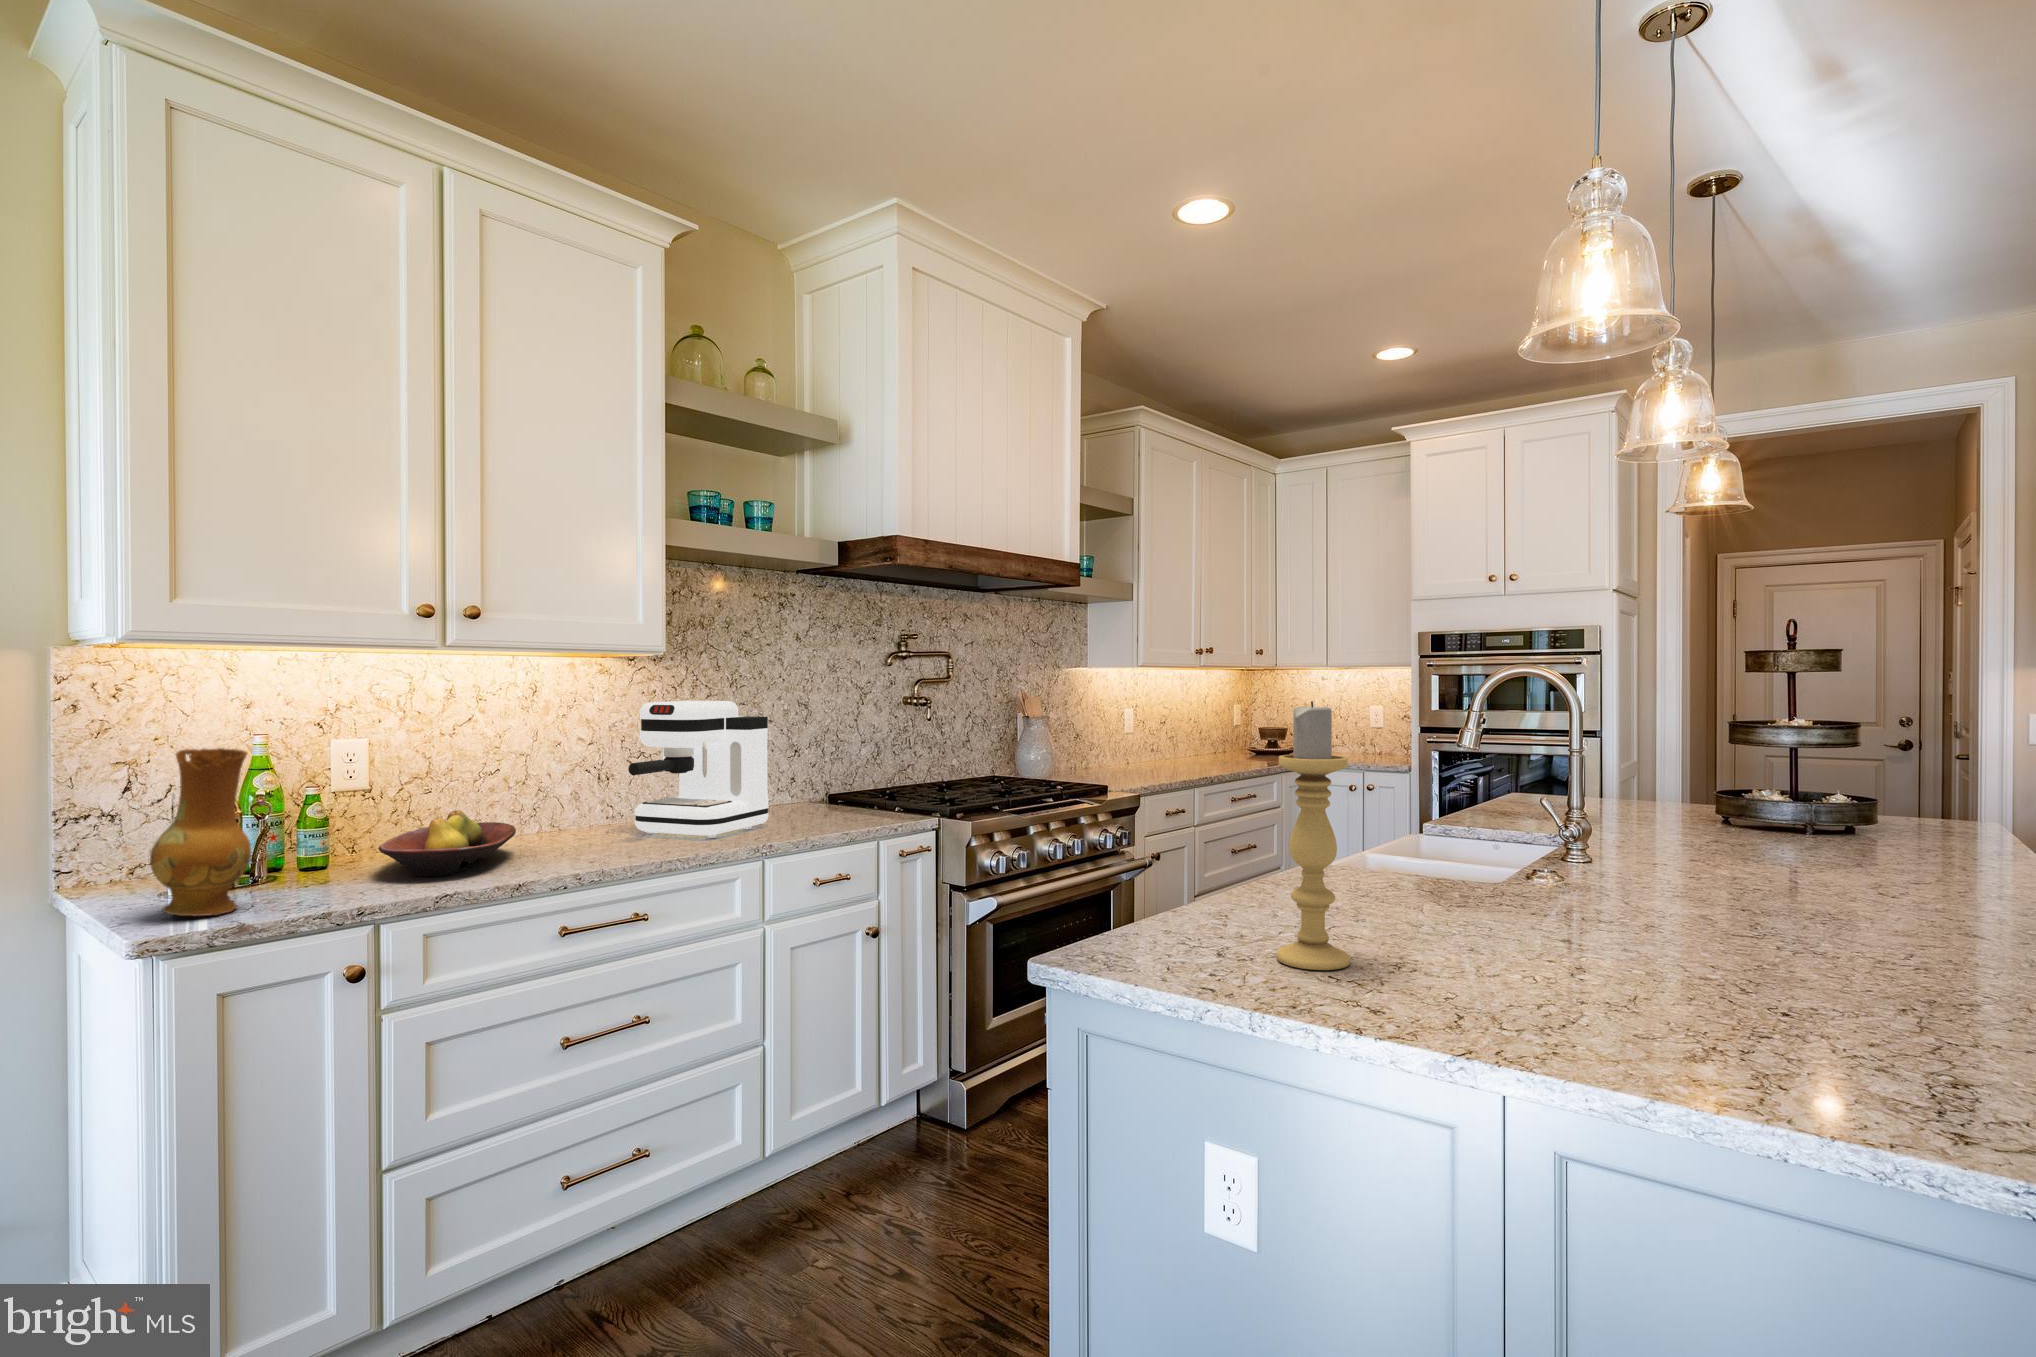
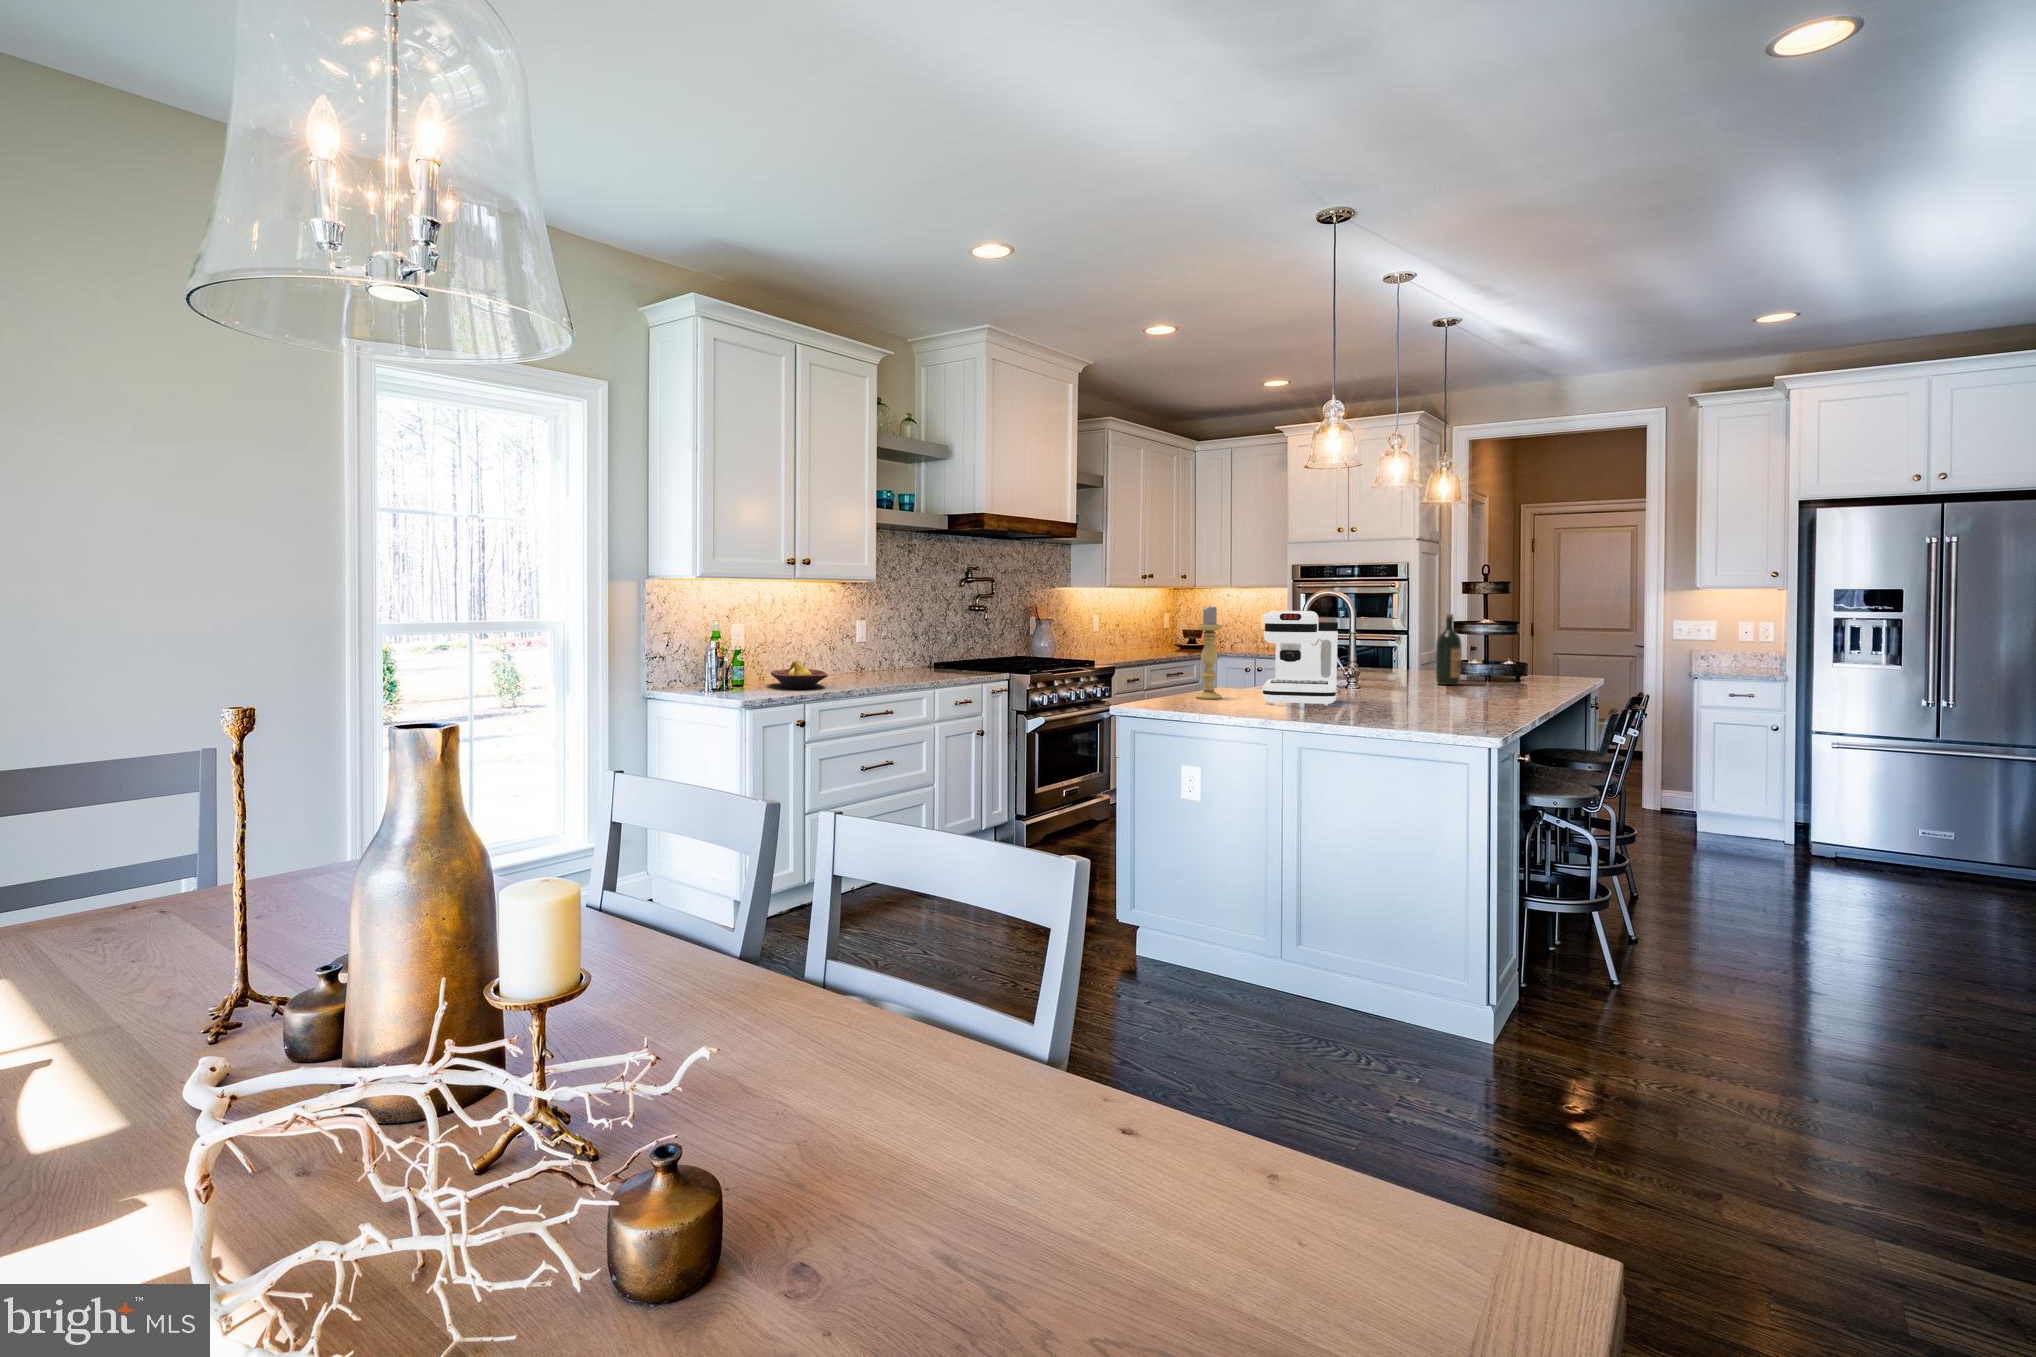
coffee maker: present [628,701,769,838] -> present [1262,611,1338,706]
wine bottle: none [1847,719,1921,890] -> present [1435,614,1462,685]
ceramic jug: present [150,748,251,916] -> none [721,626,757,697]

